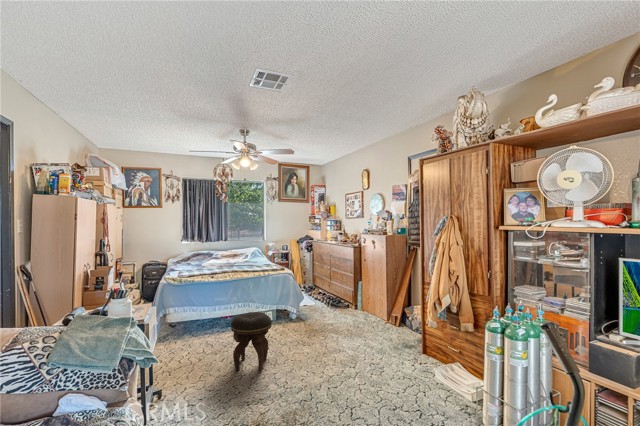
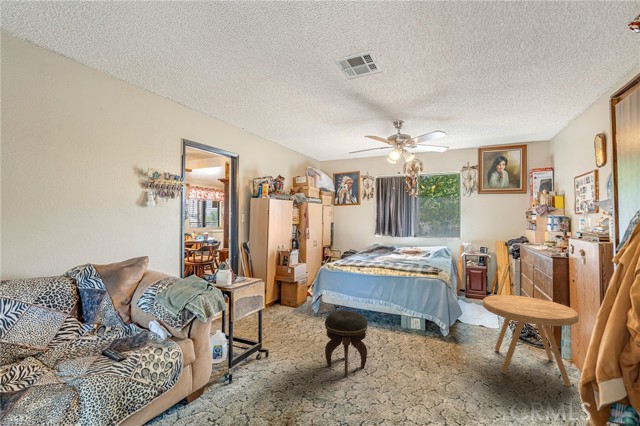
side table: none [324,275,376,328] -> present [483,295,578,387]

